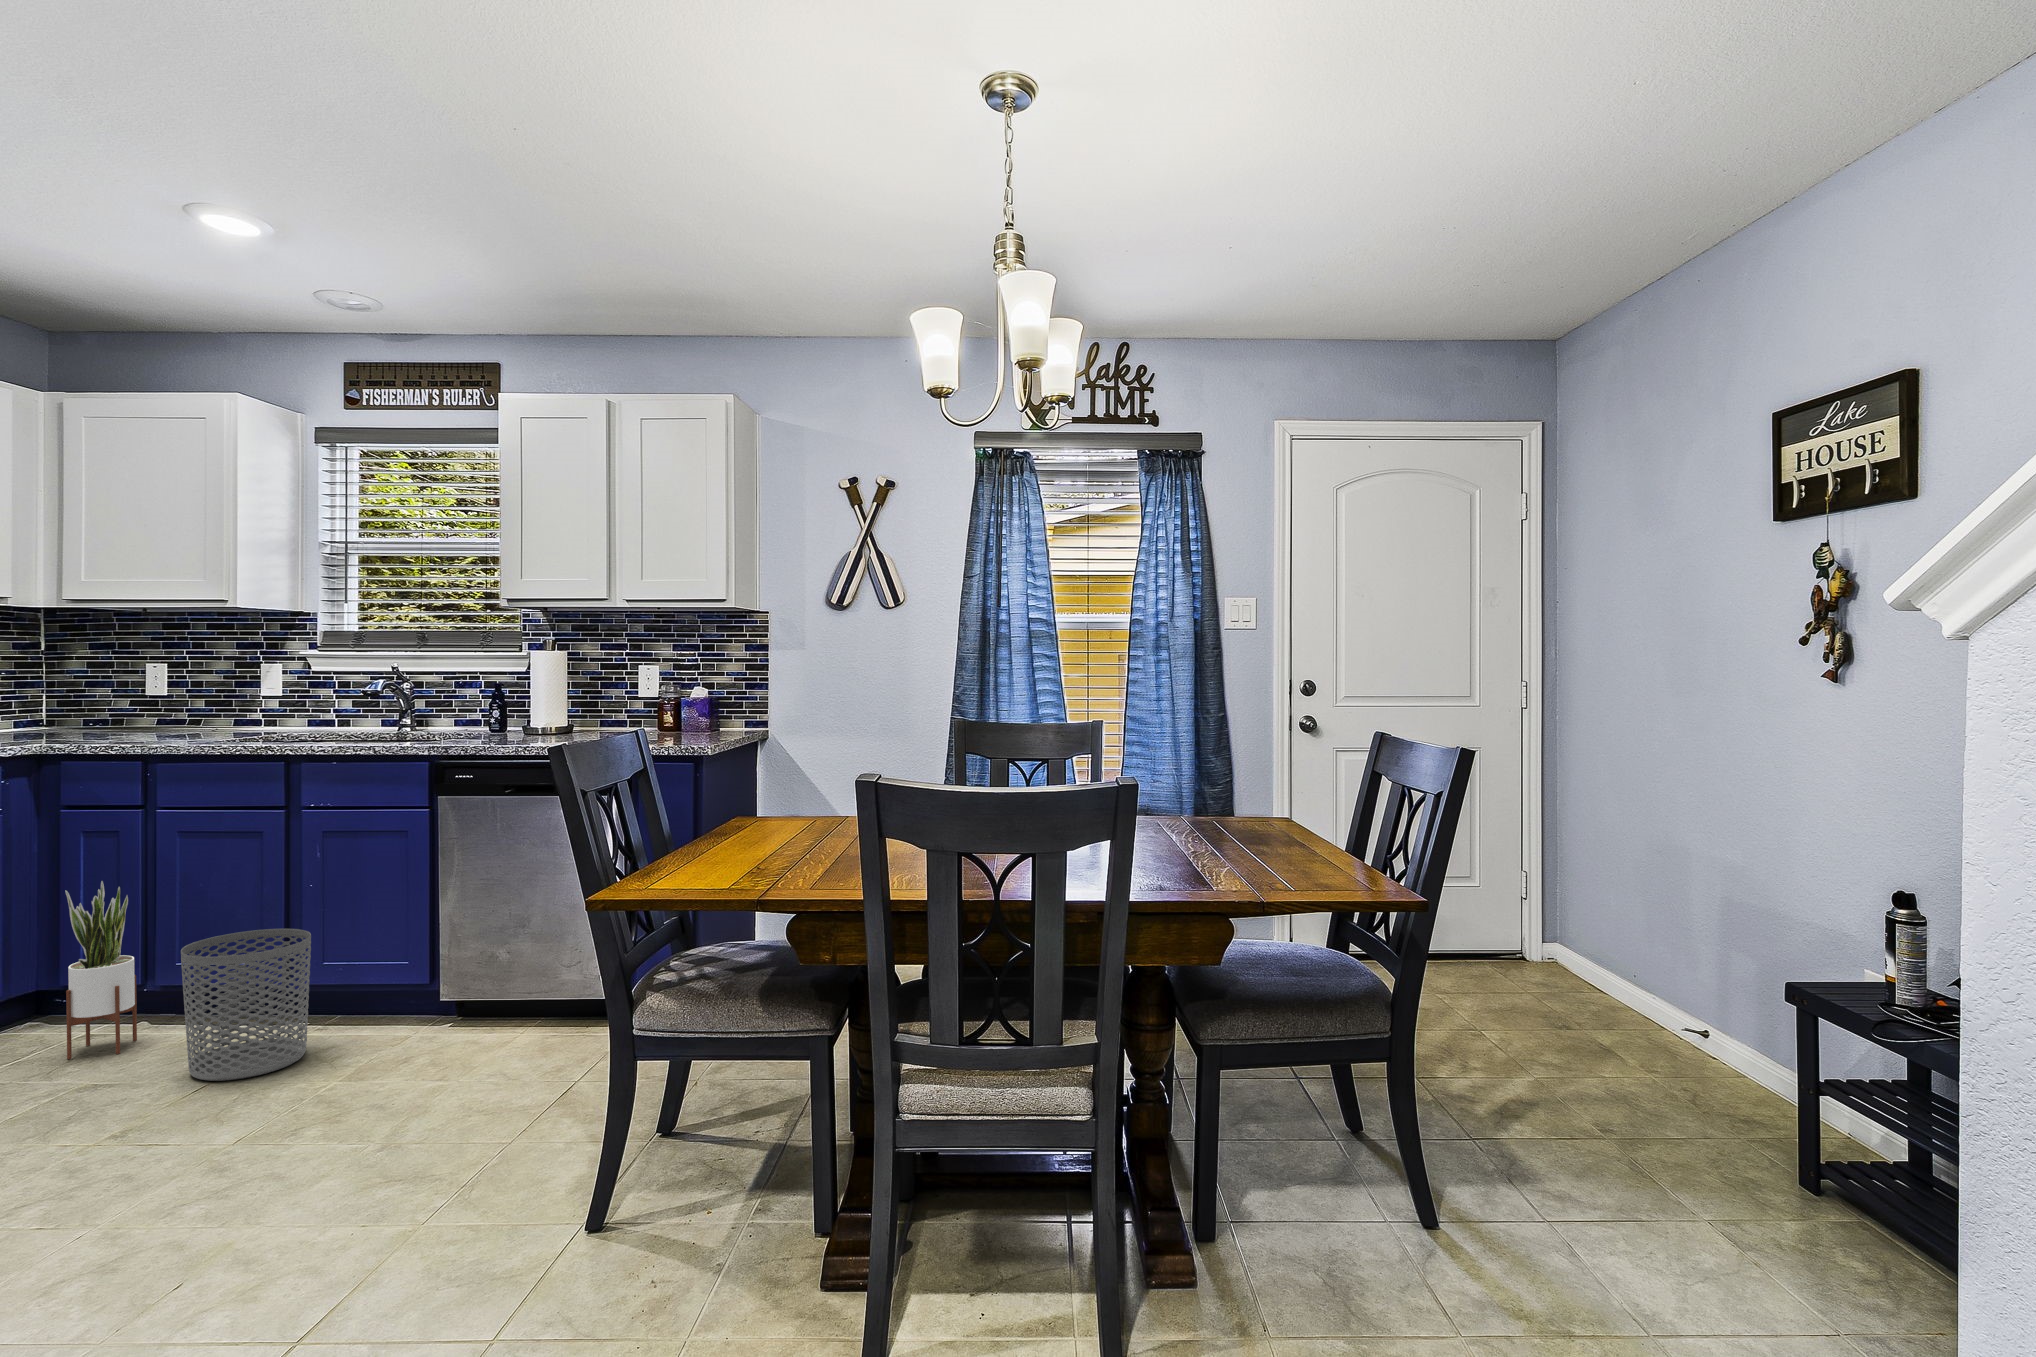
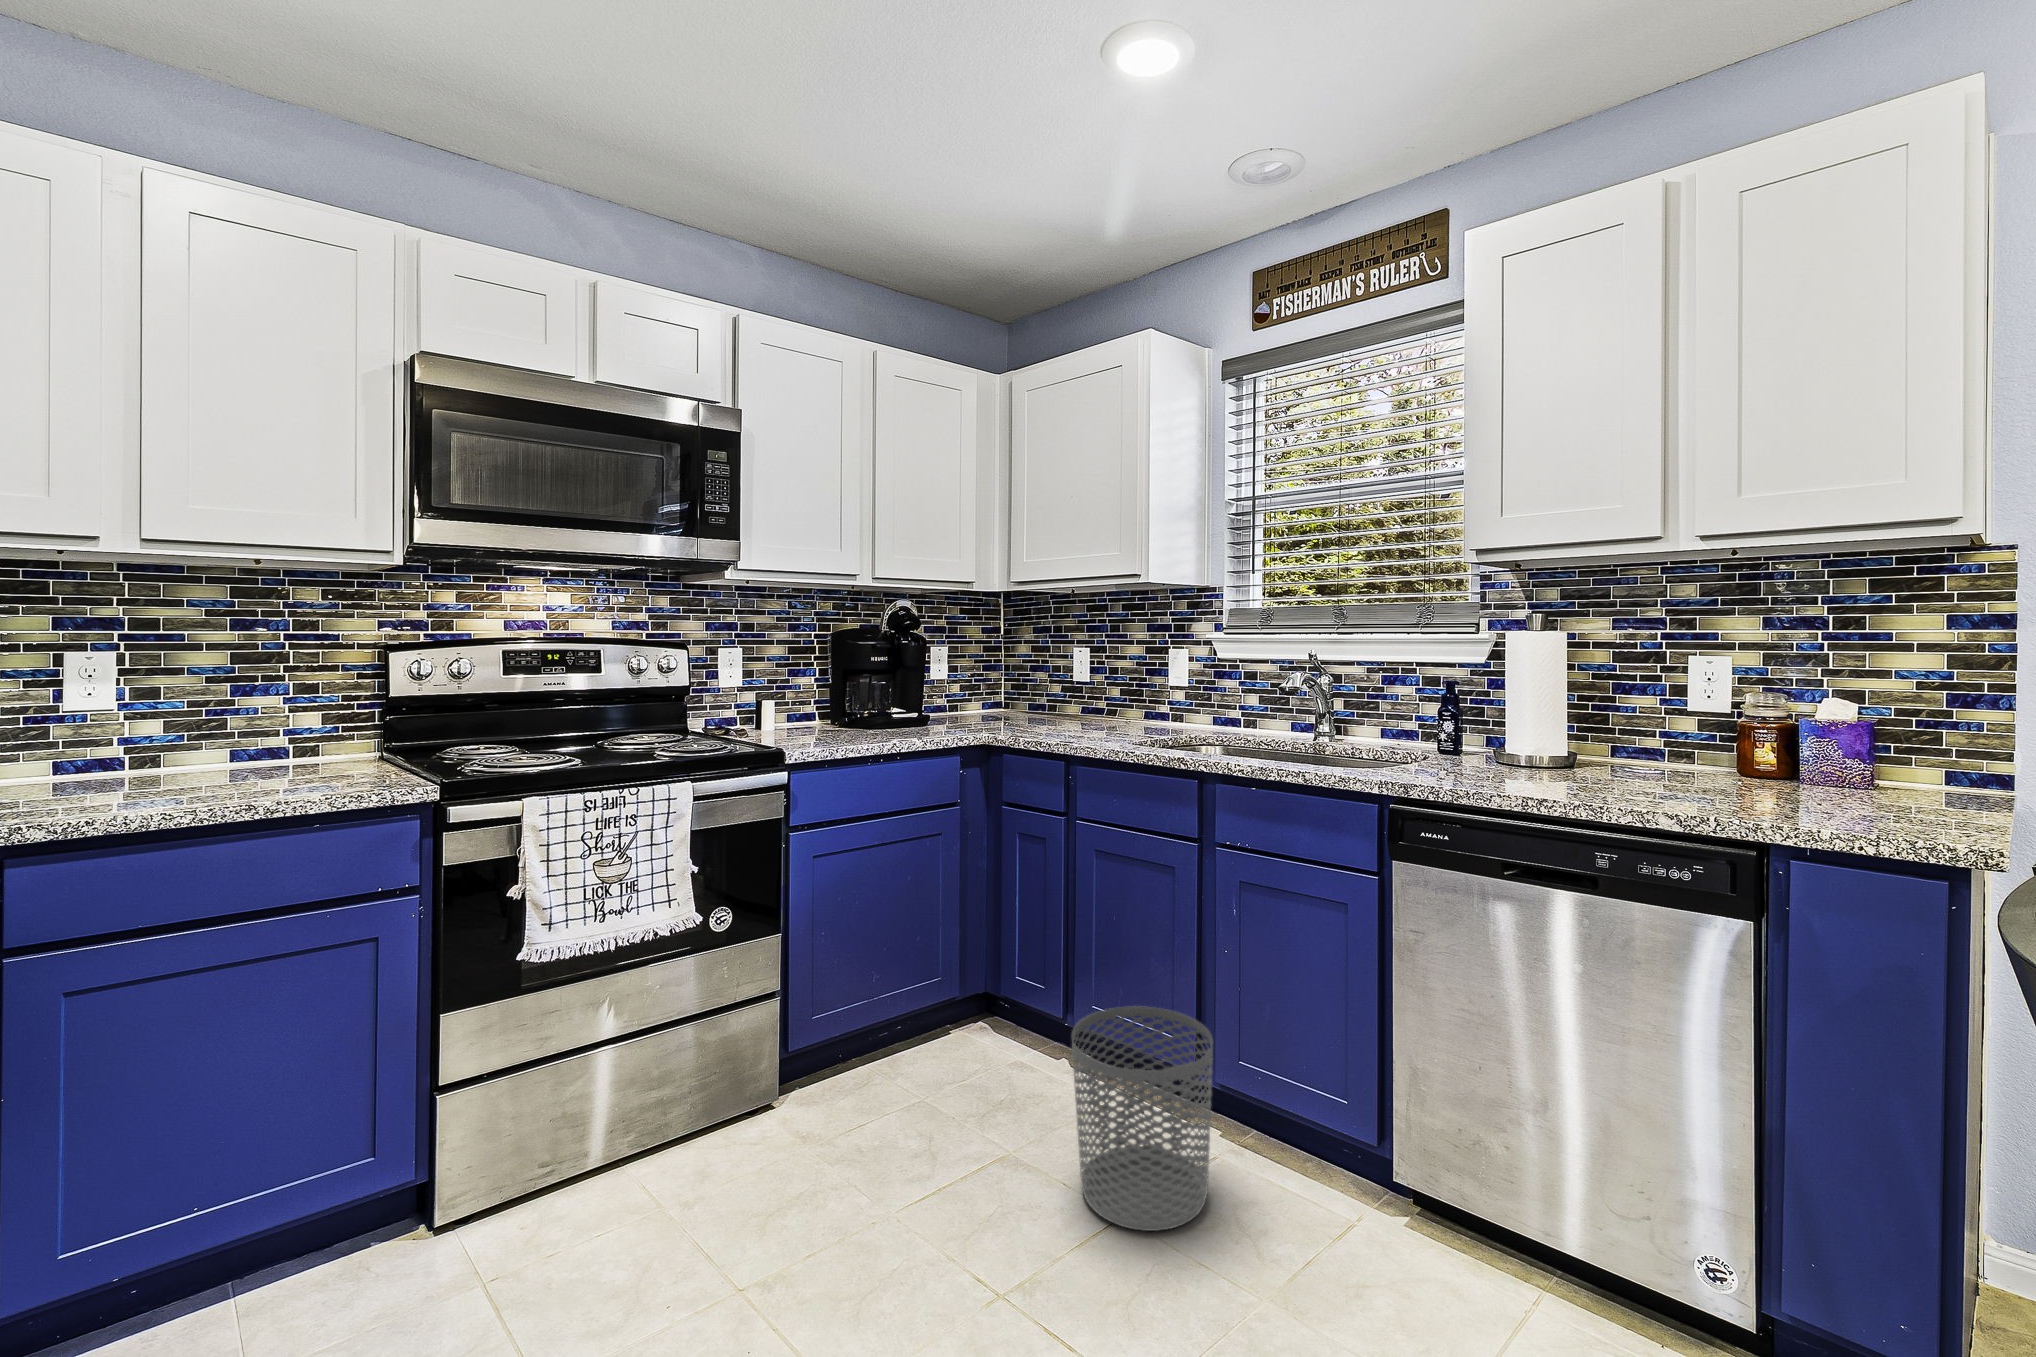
potted plant: present [65,881,137,1059] -> none [981,903,1049,1103]

